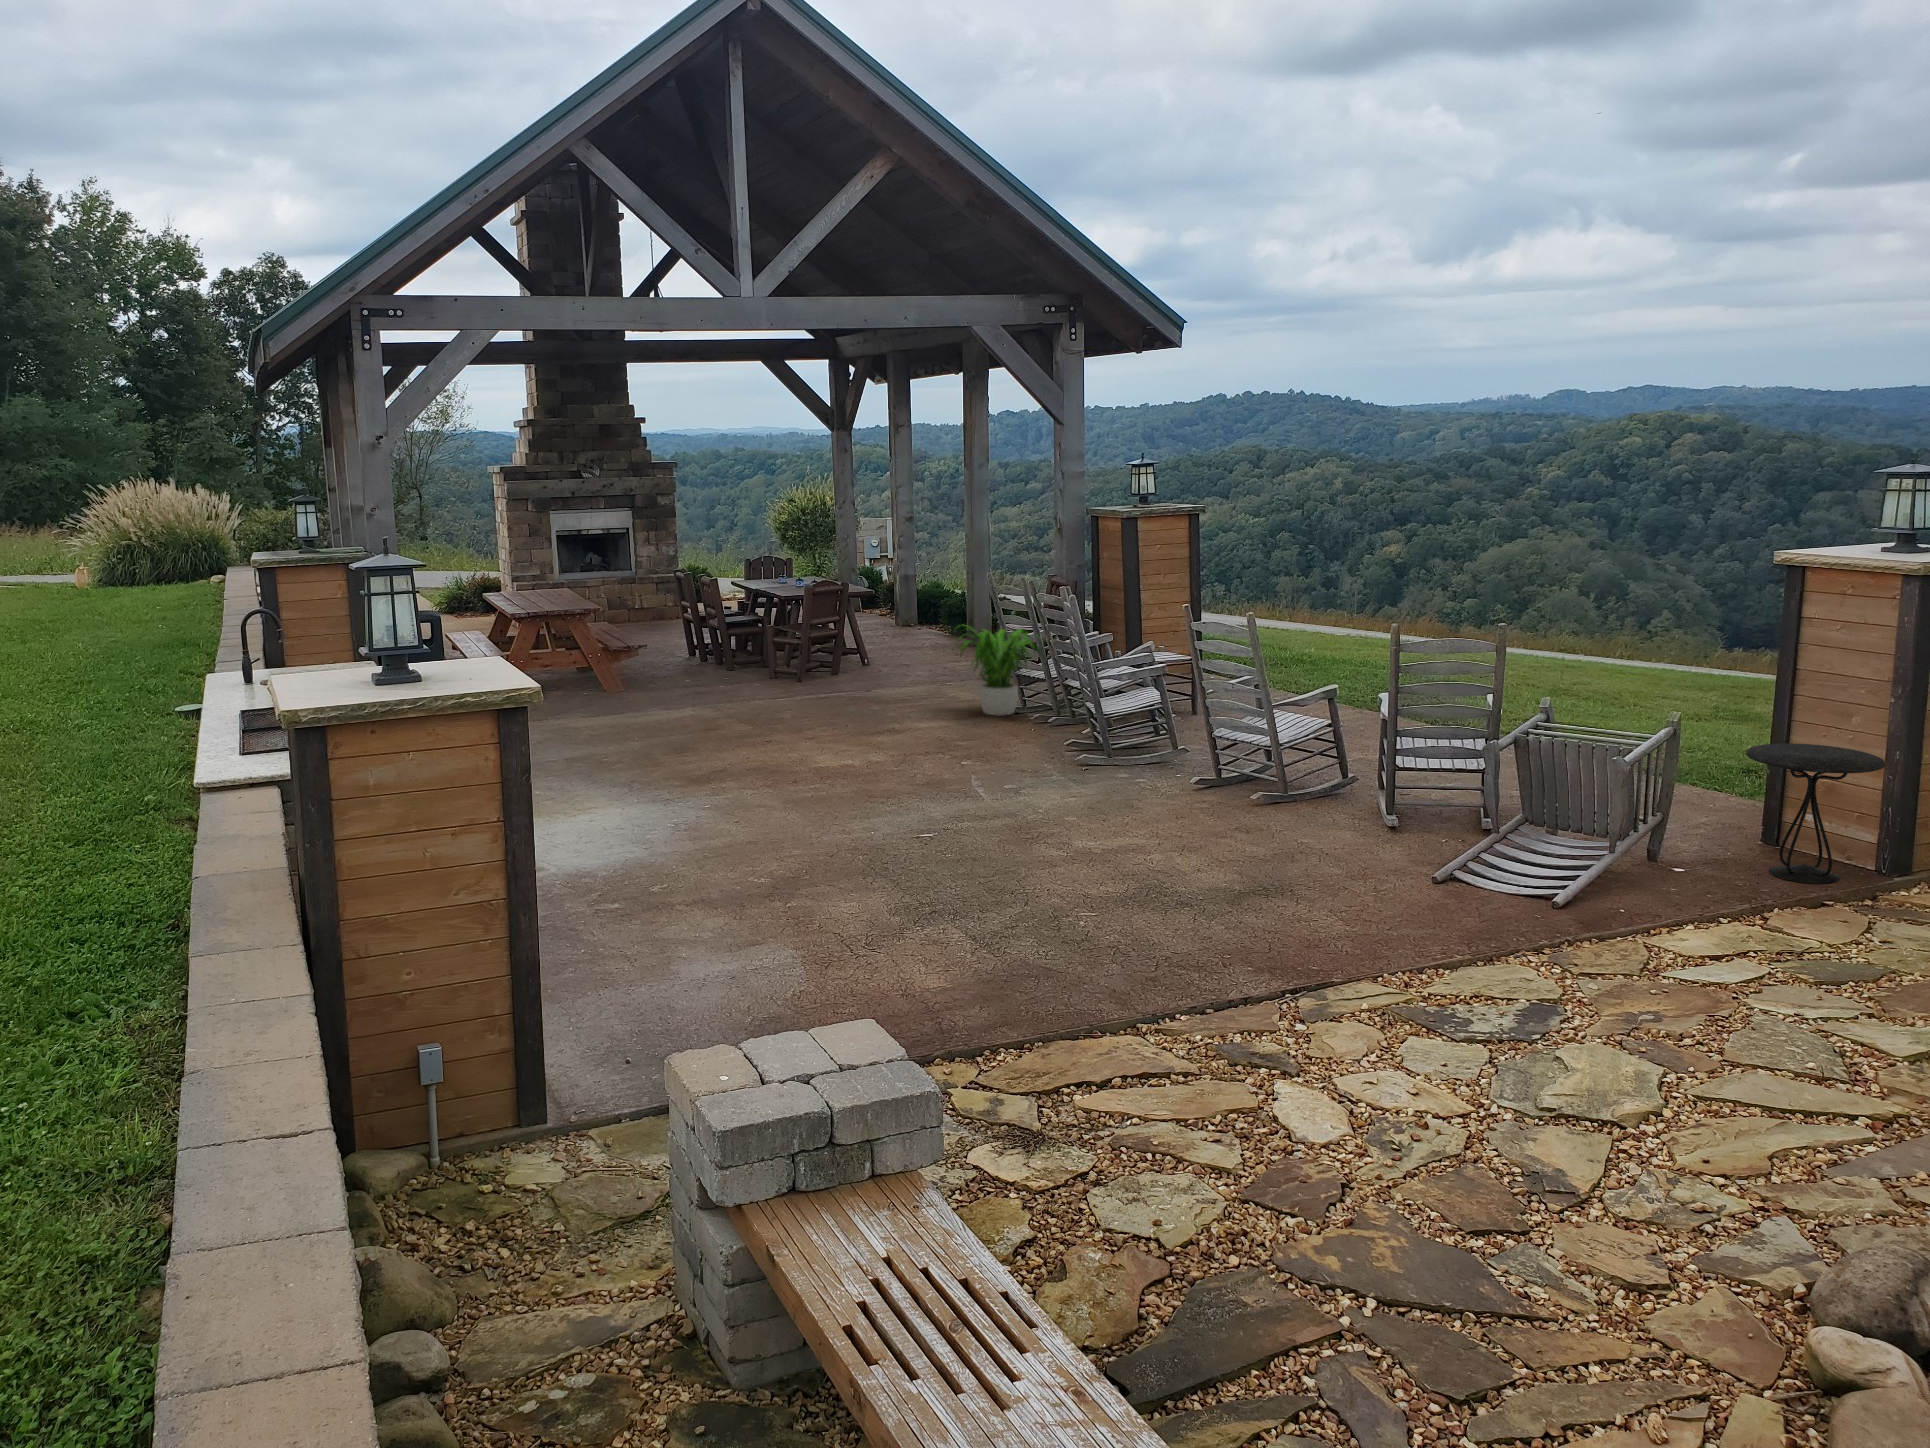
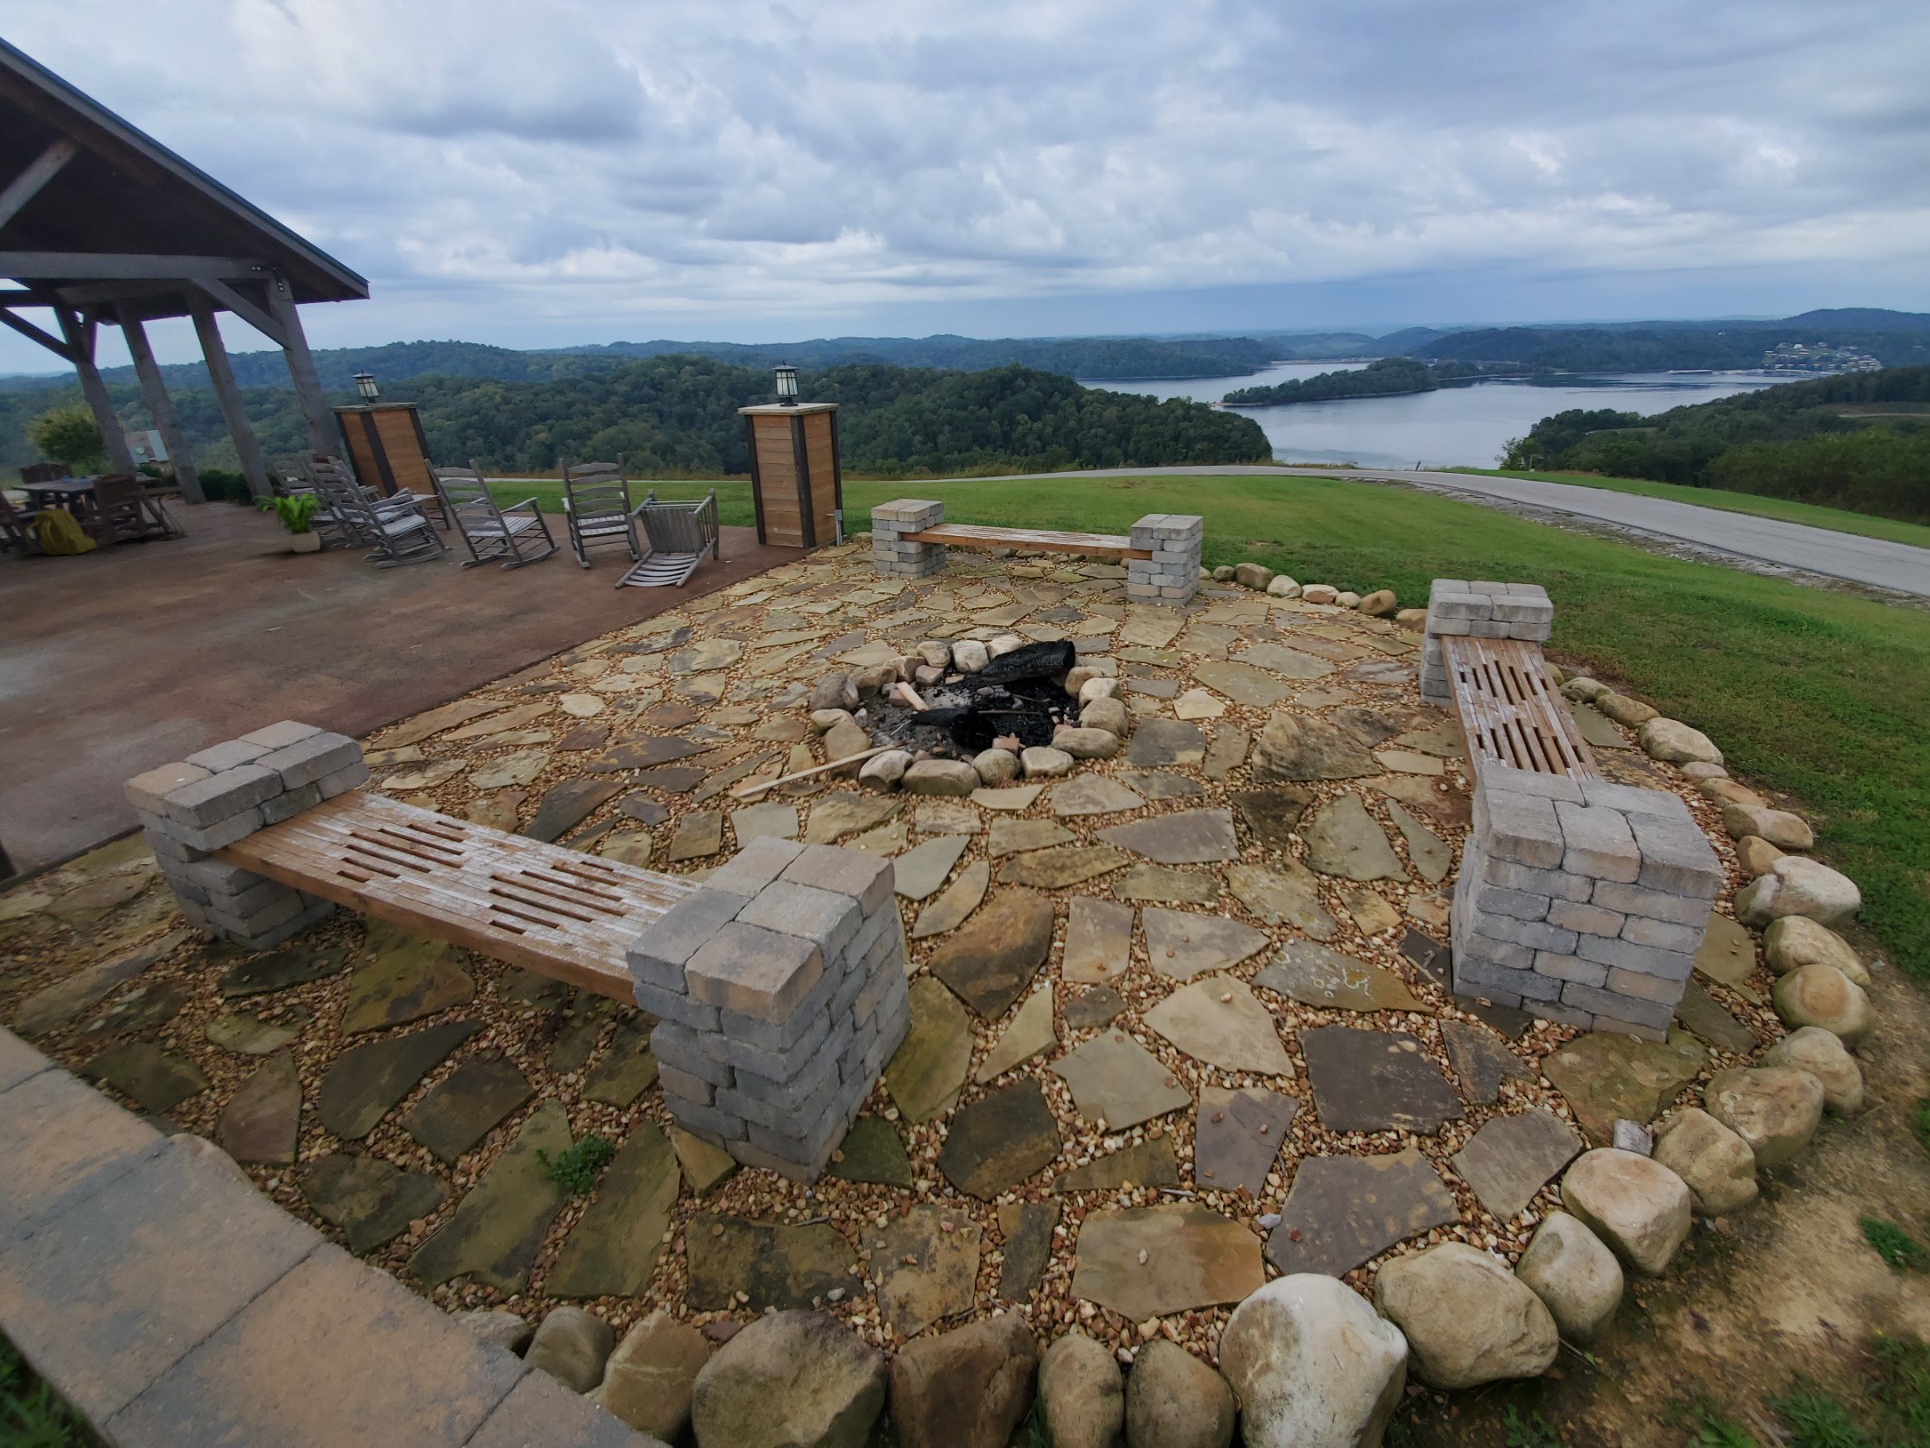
backpack: none [717,608,780,671] -> present [25,509,97,555]
side table: present [1746,743,1885,884] -> present [124,486,187,541]

